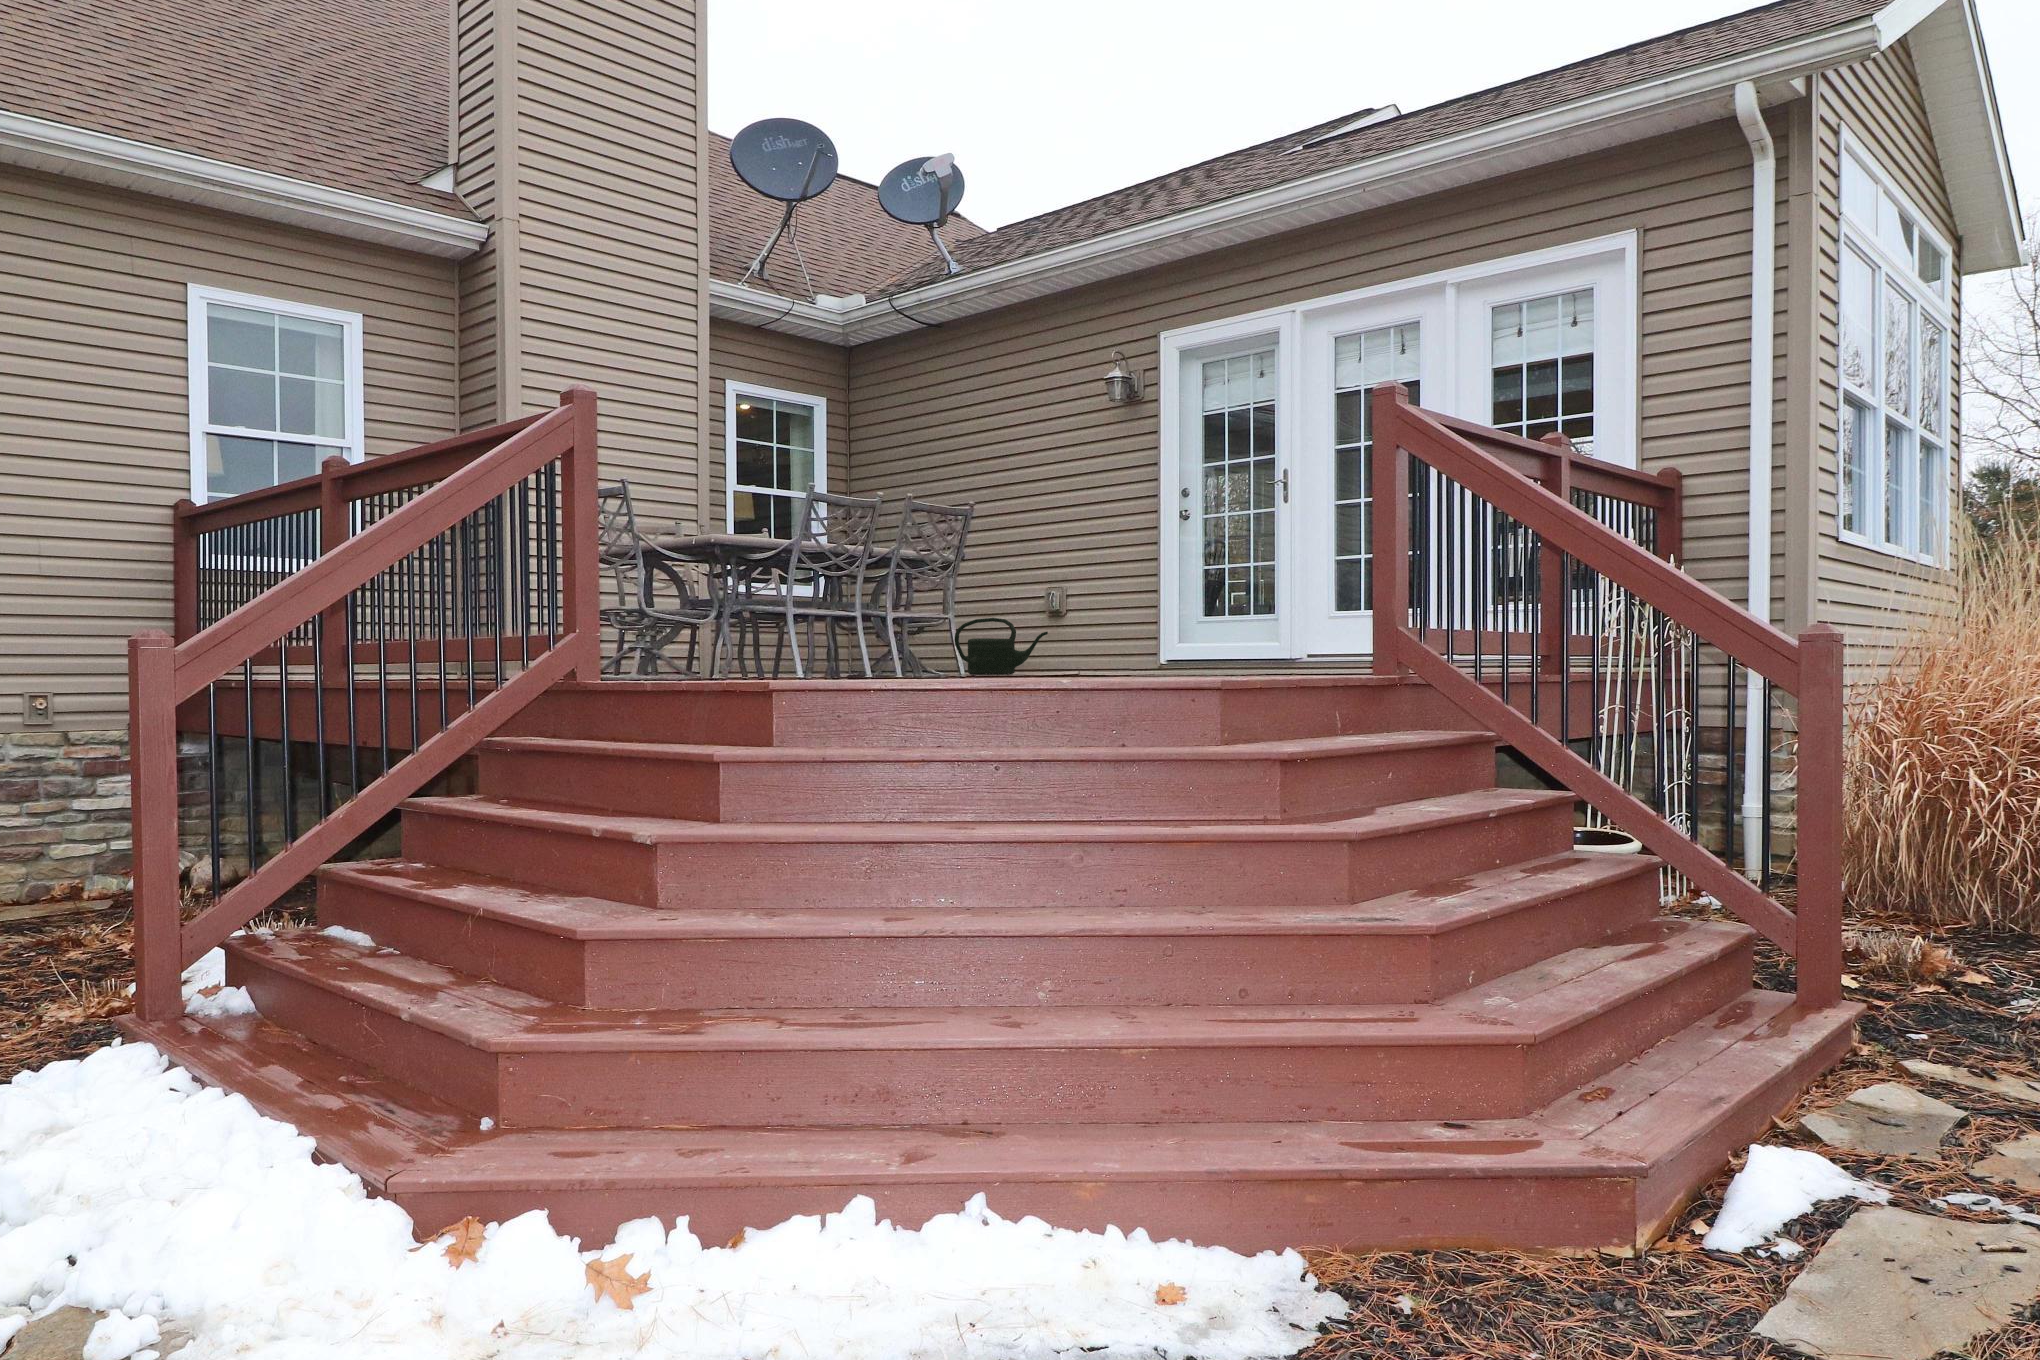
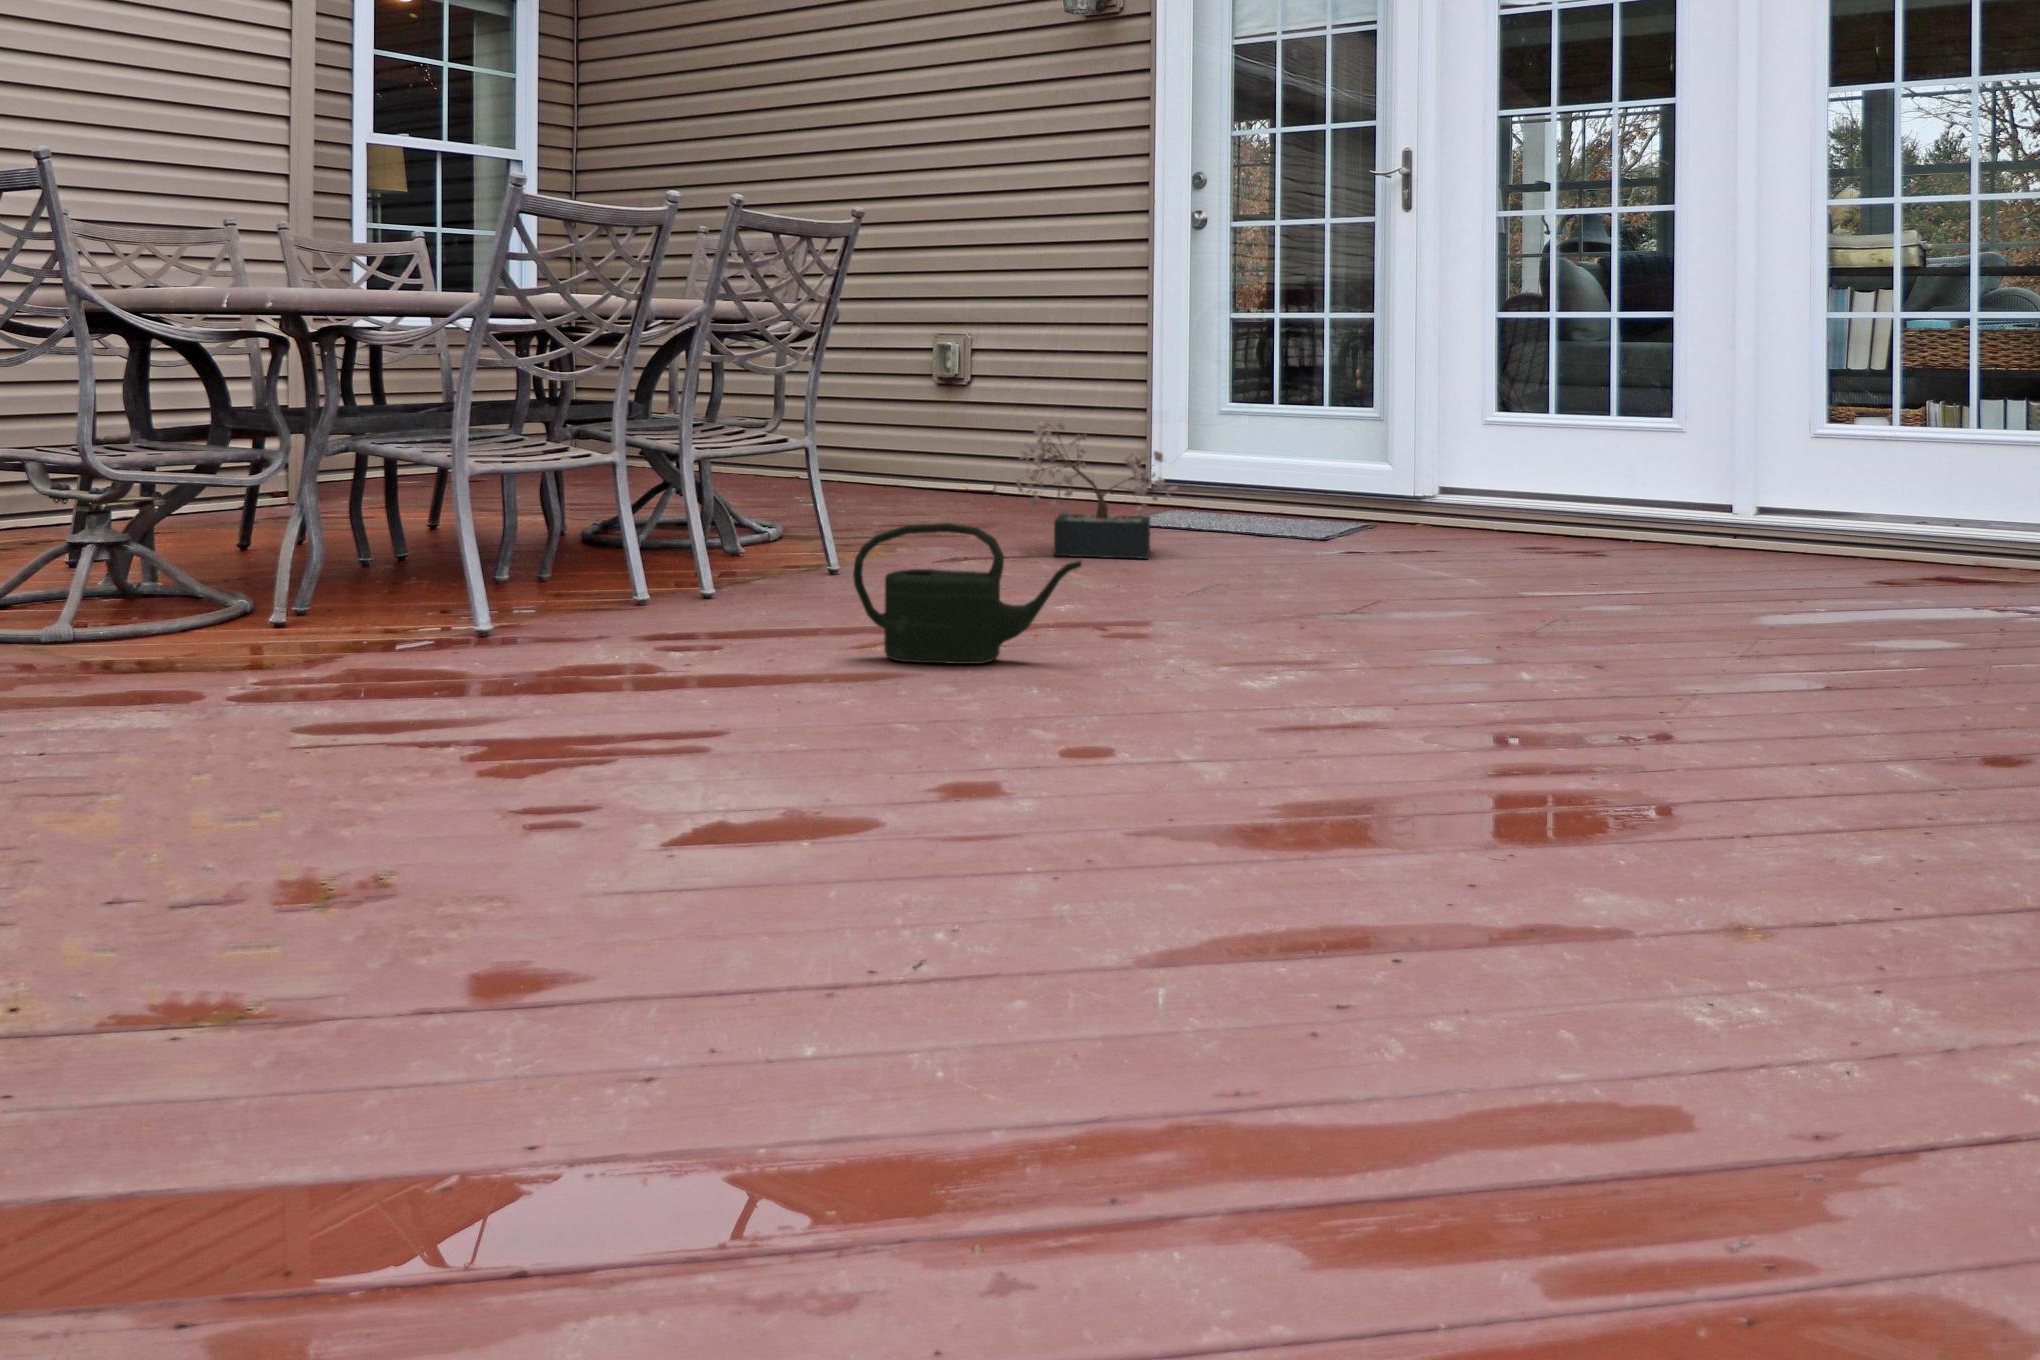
decorative plant: none [1057,603,1134,668] -> present [1016,419,1178,559]

